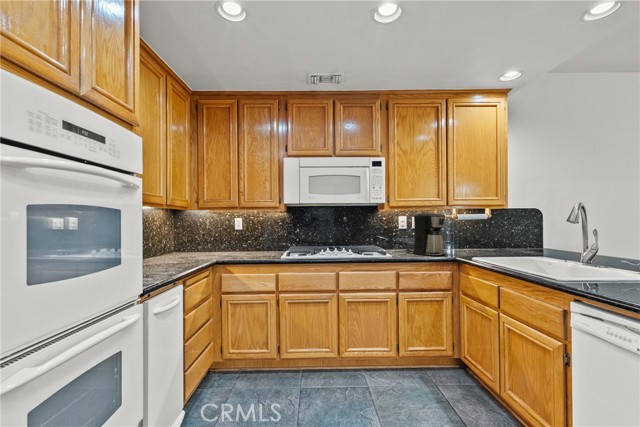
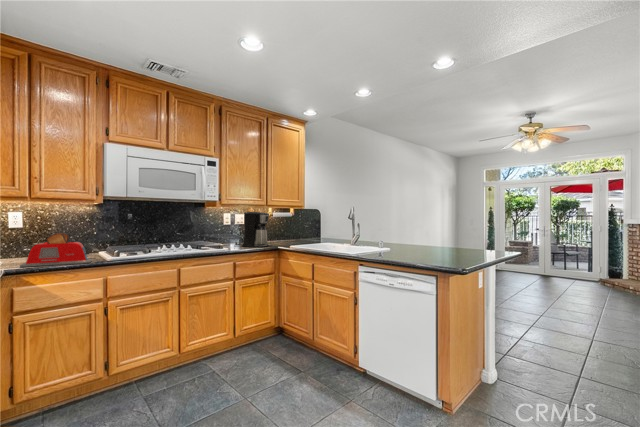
toaster: none [226,234,270,260] -> present [20,233,92,267]

